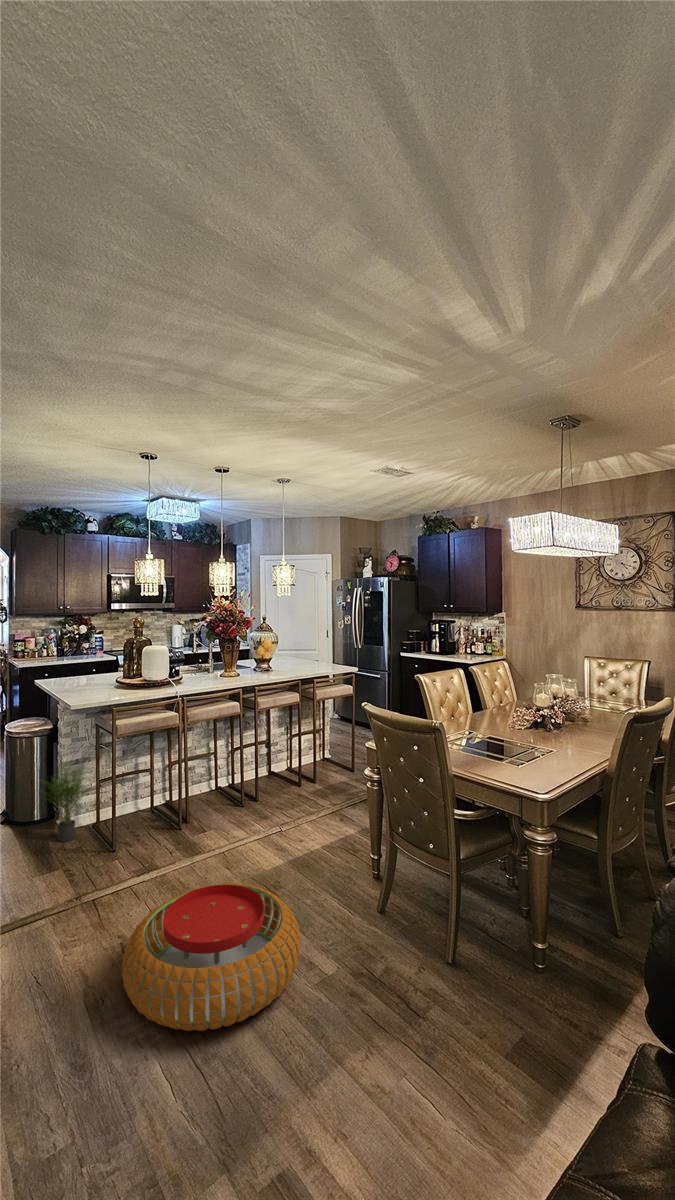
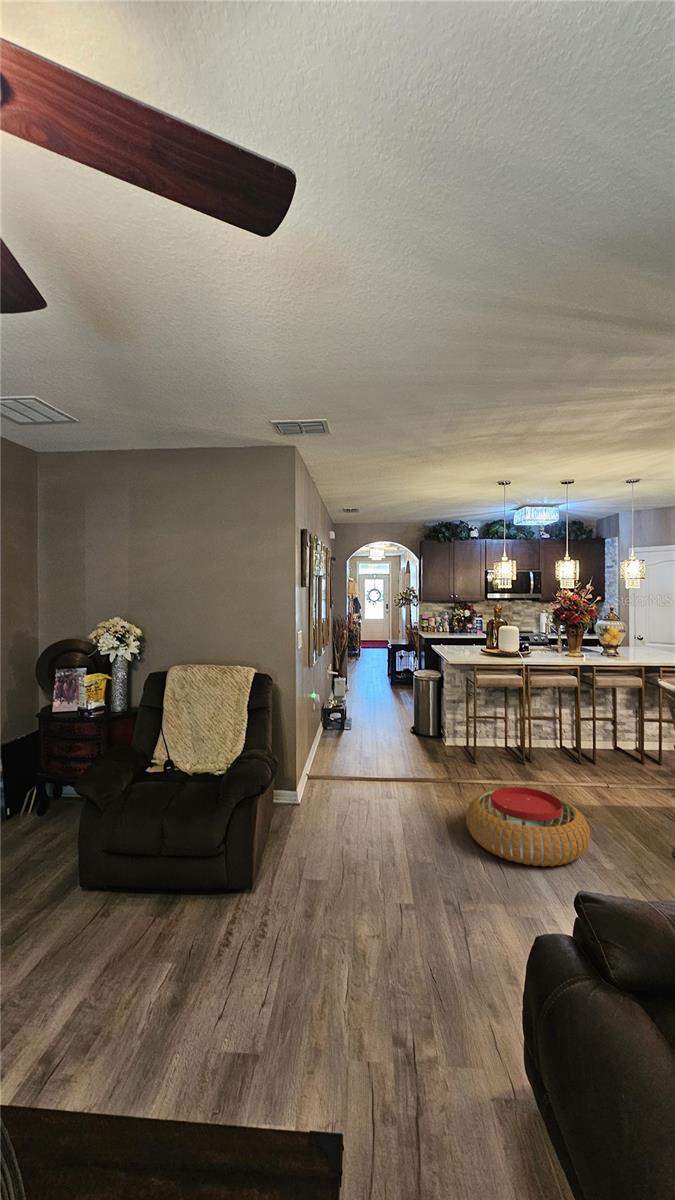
potted plant: present [45,763,85,842] -> none [425,698,464,753]

